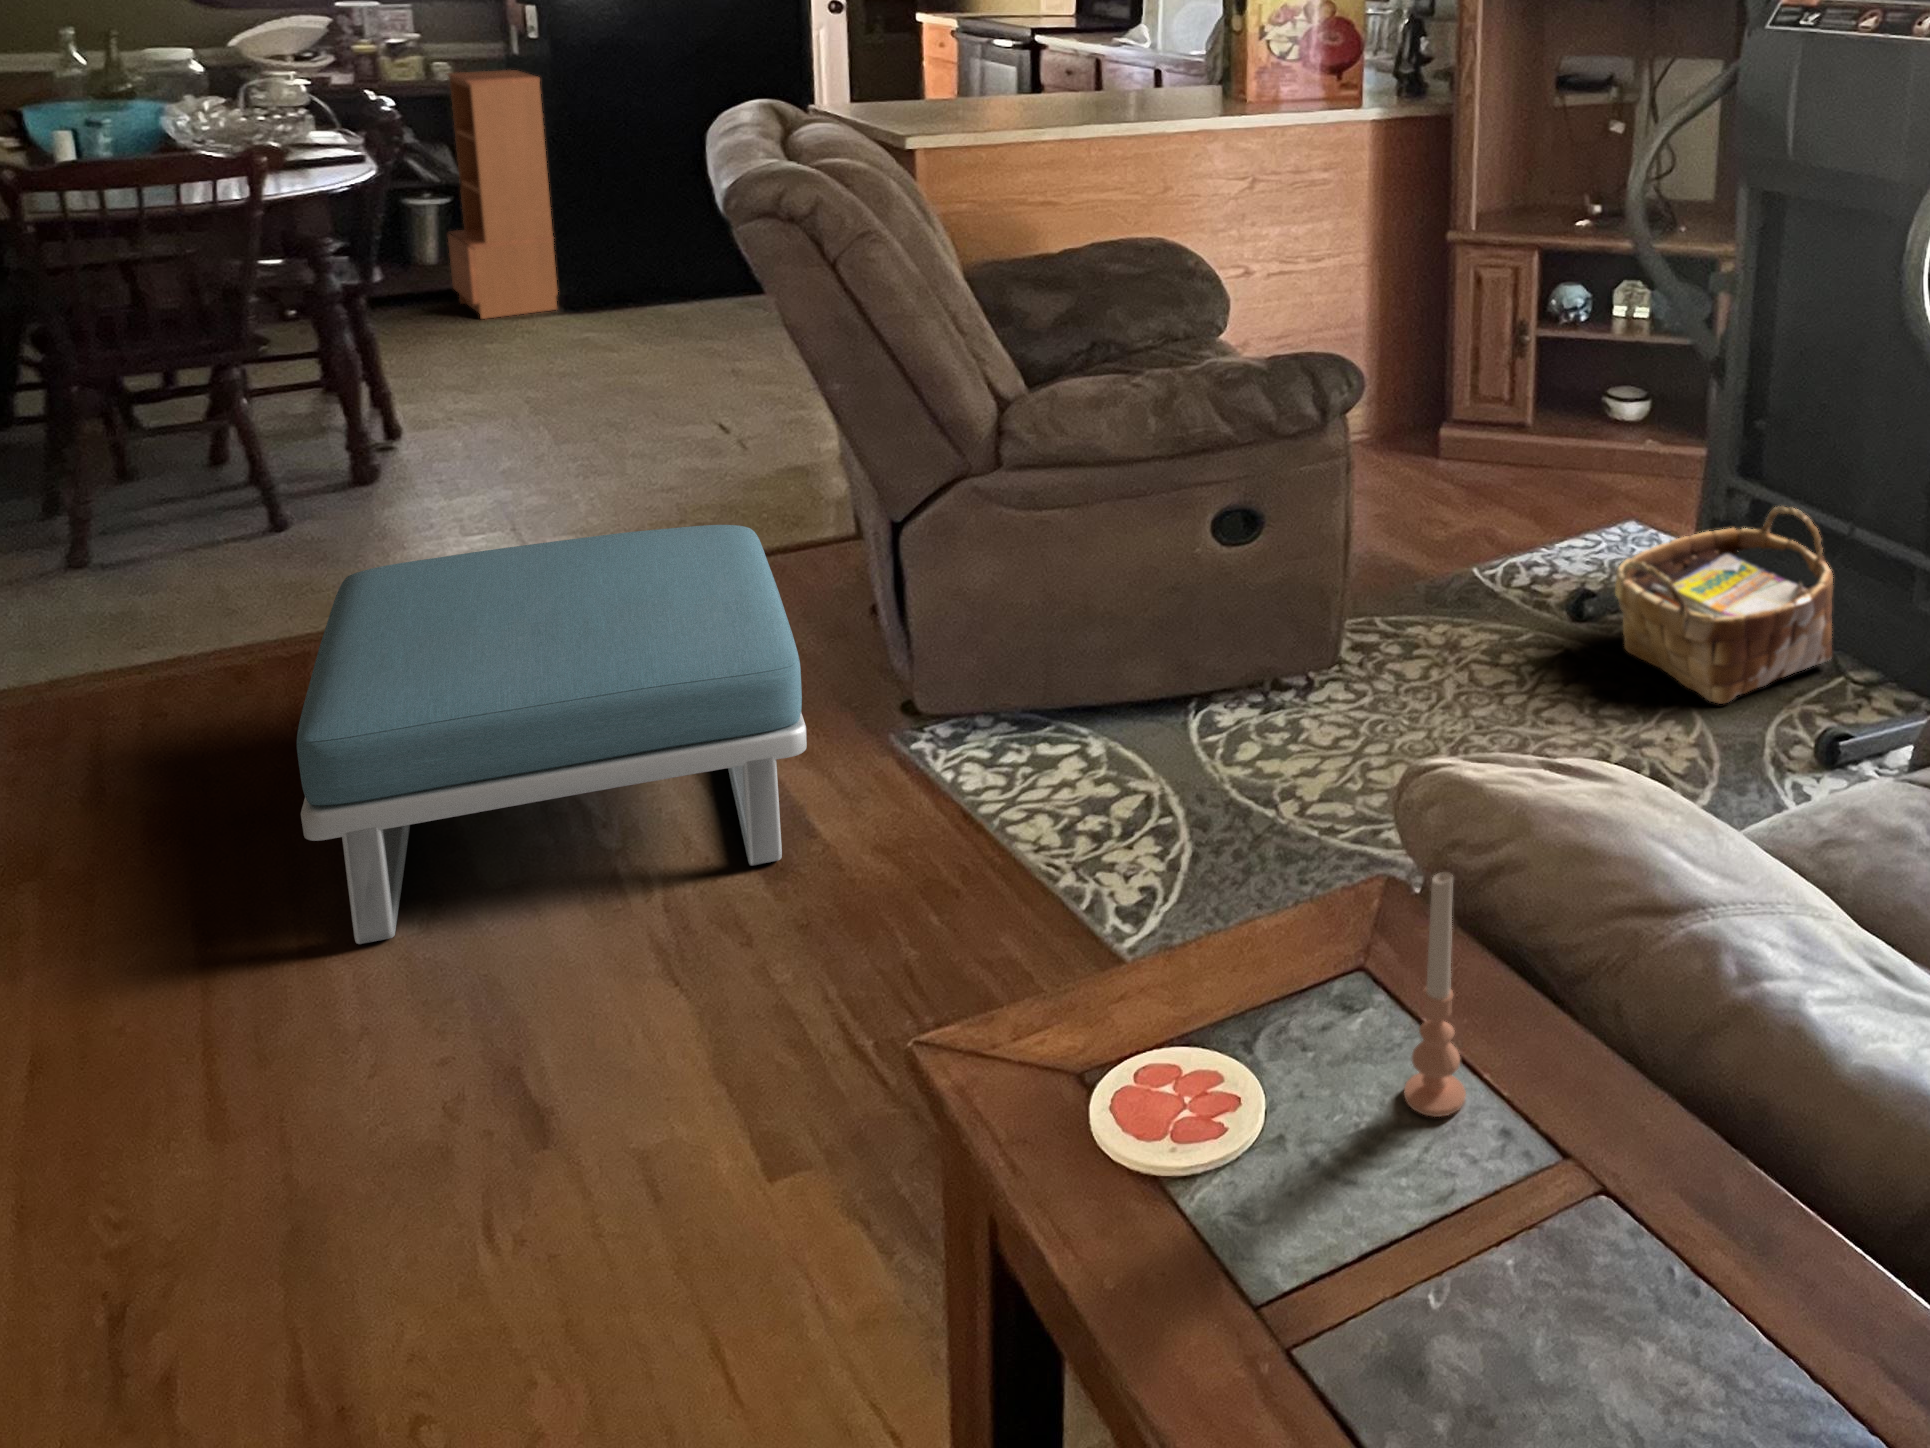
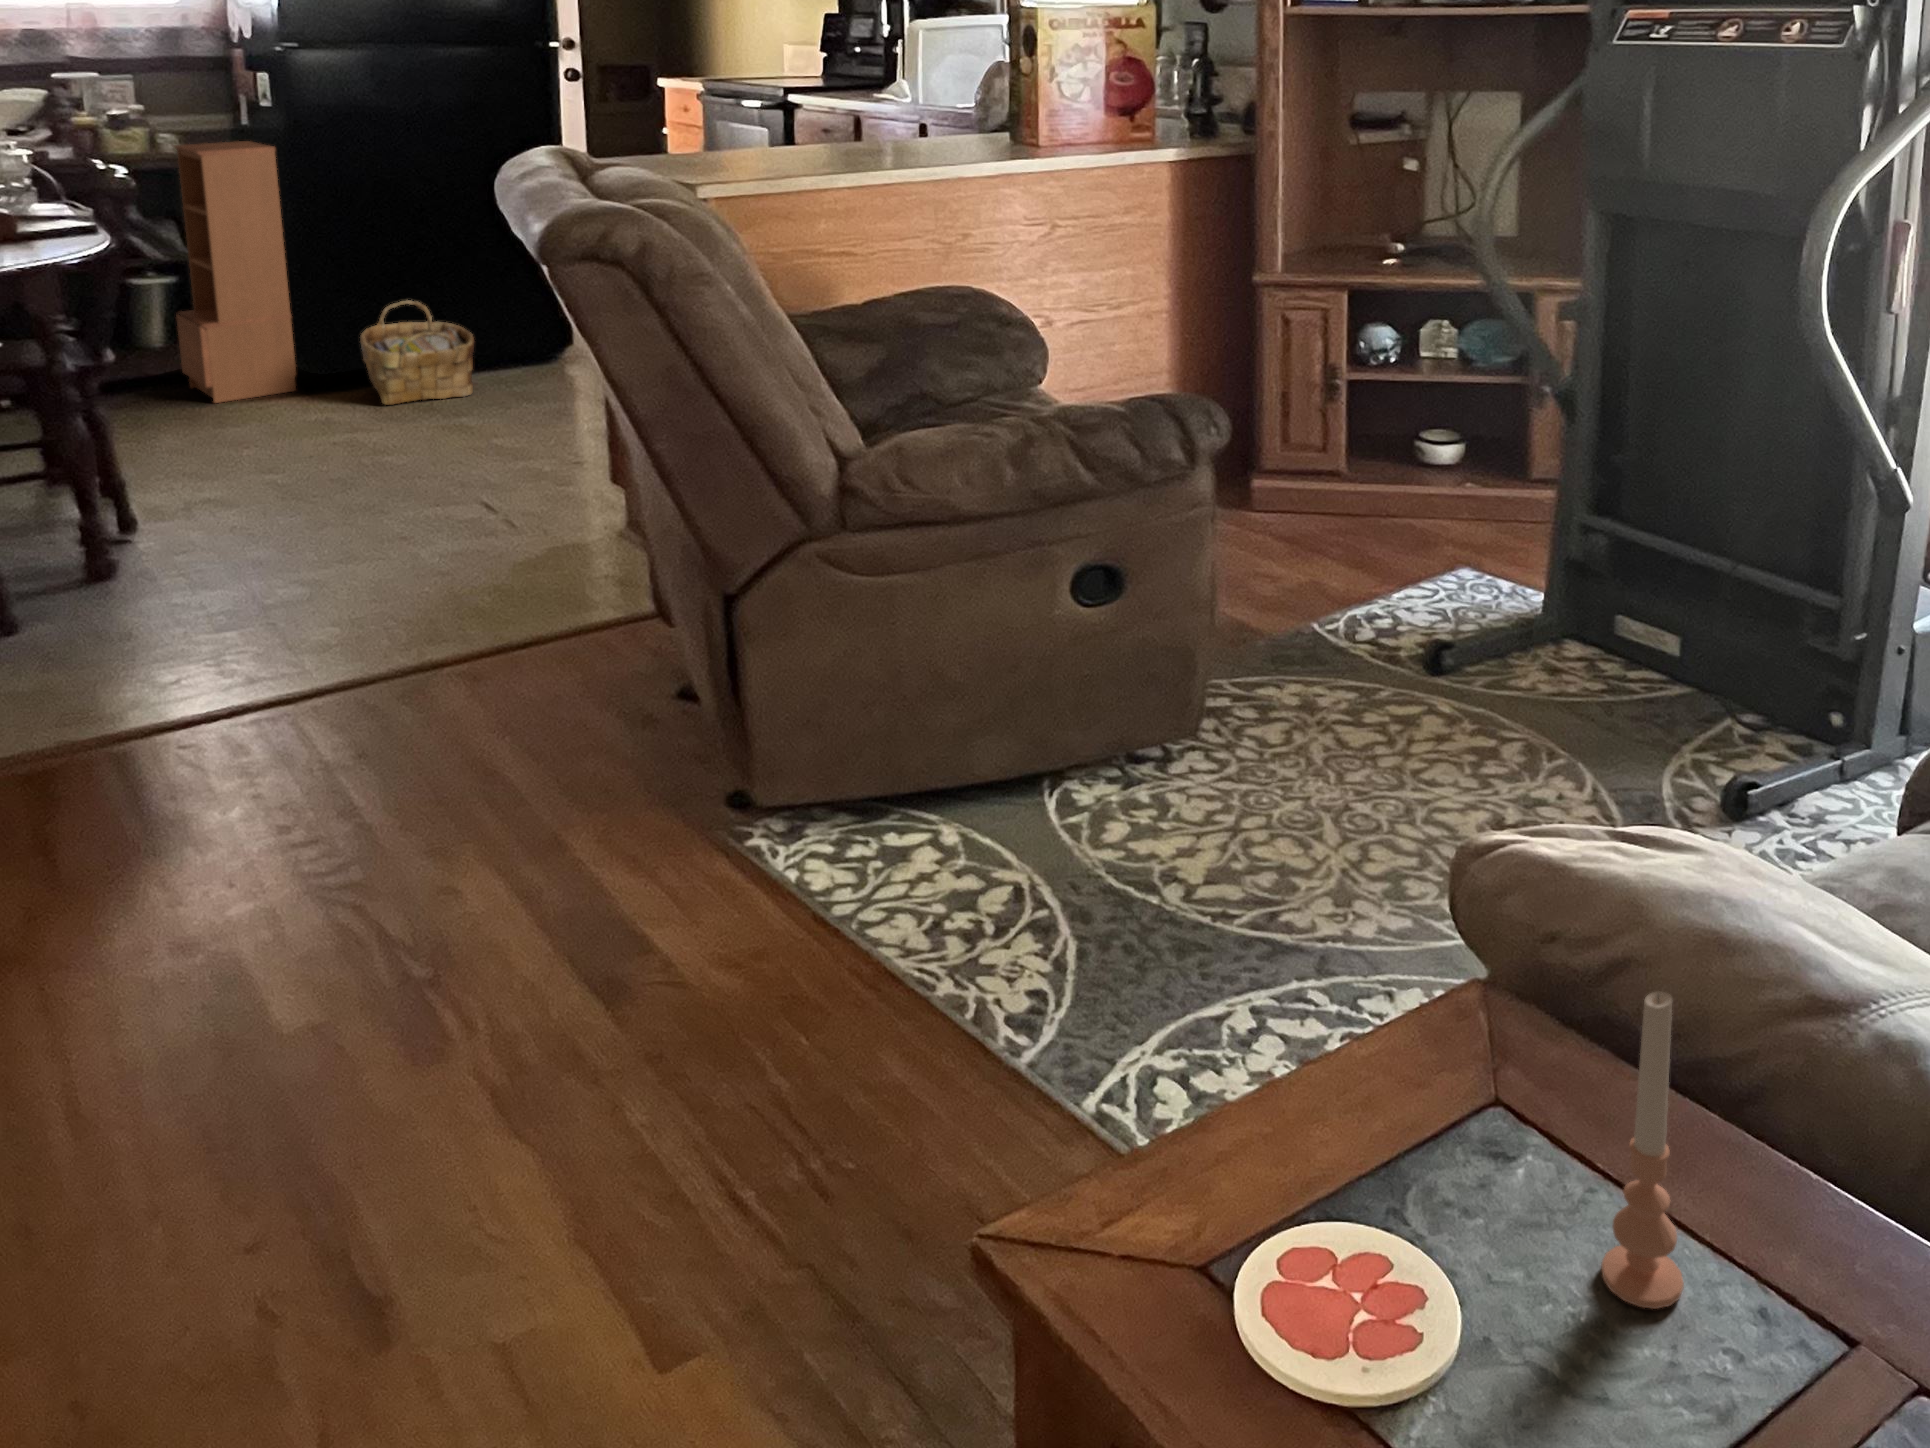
woven basket: present [1615,506,1833,704] -> present [360,300,474,405]
footstool: present [297,525,807,944] -> none [62,607,644,1109]

